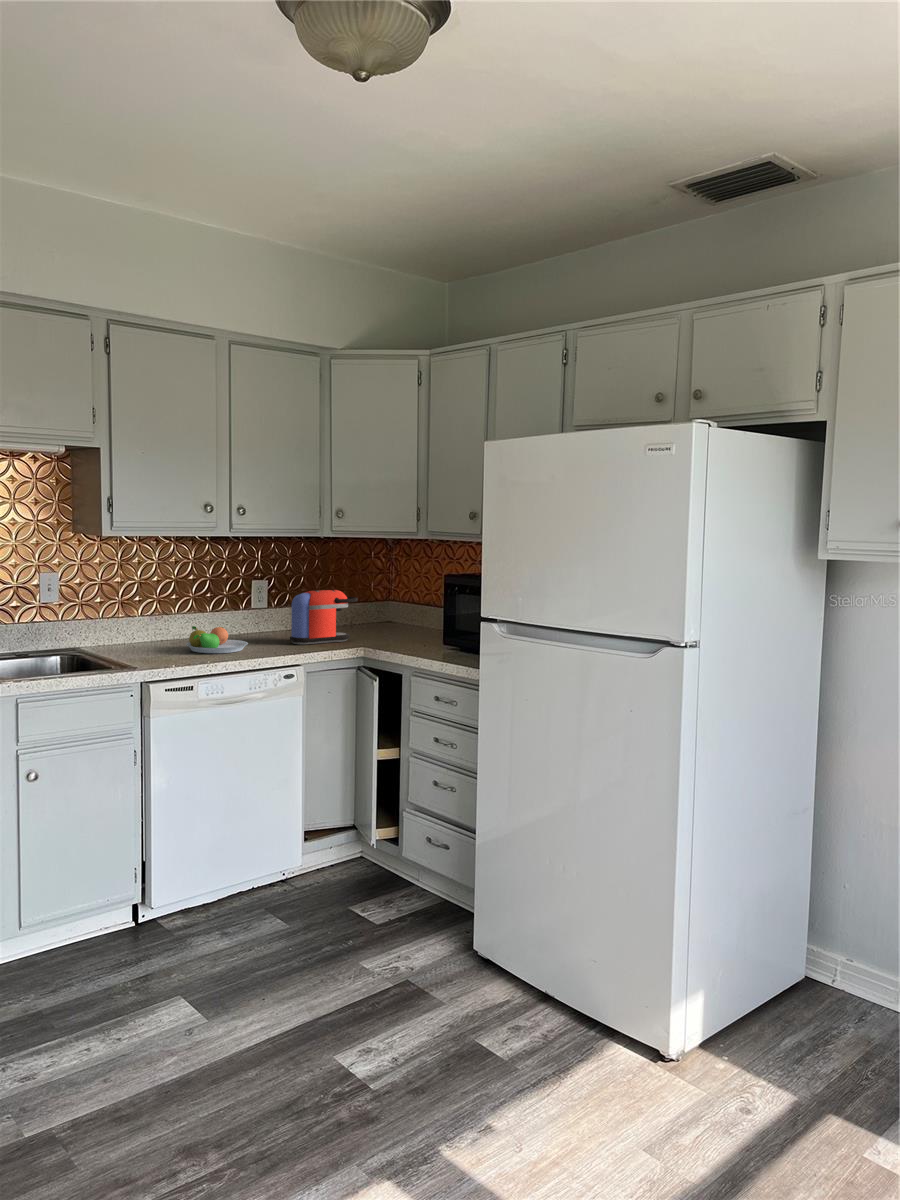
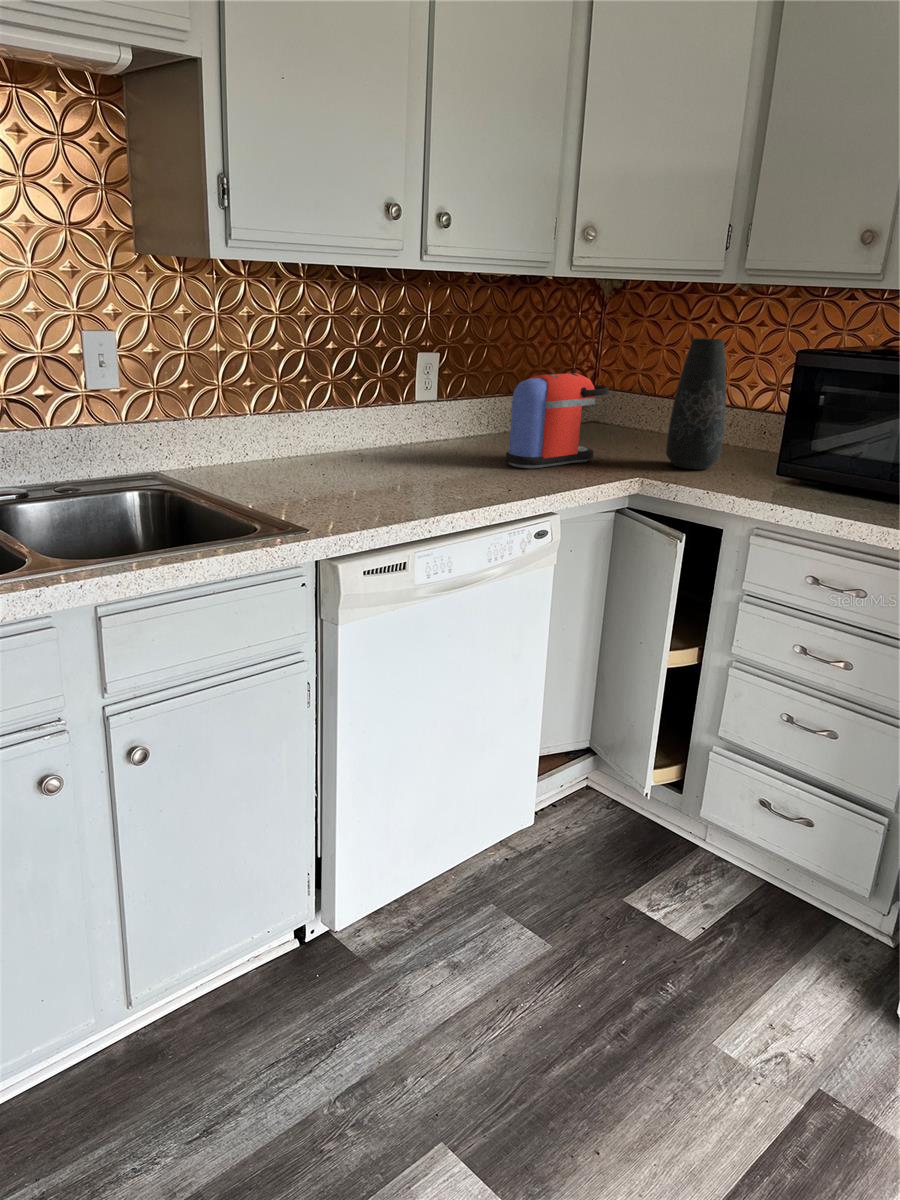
vase: none [390,568,422,644] -> present [666,338,726,470]
fruit bowl: present [186,626,248,653] -> none [350,437,458,489]

